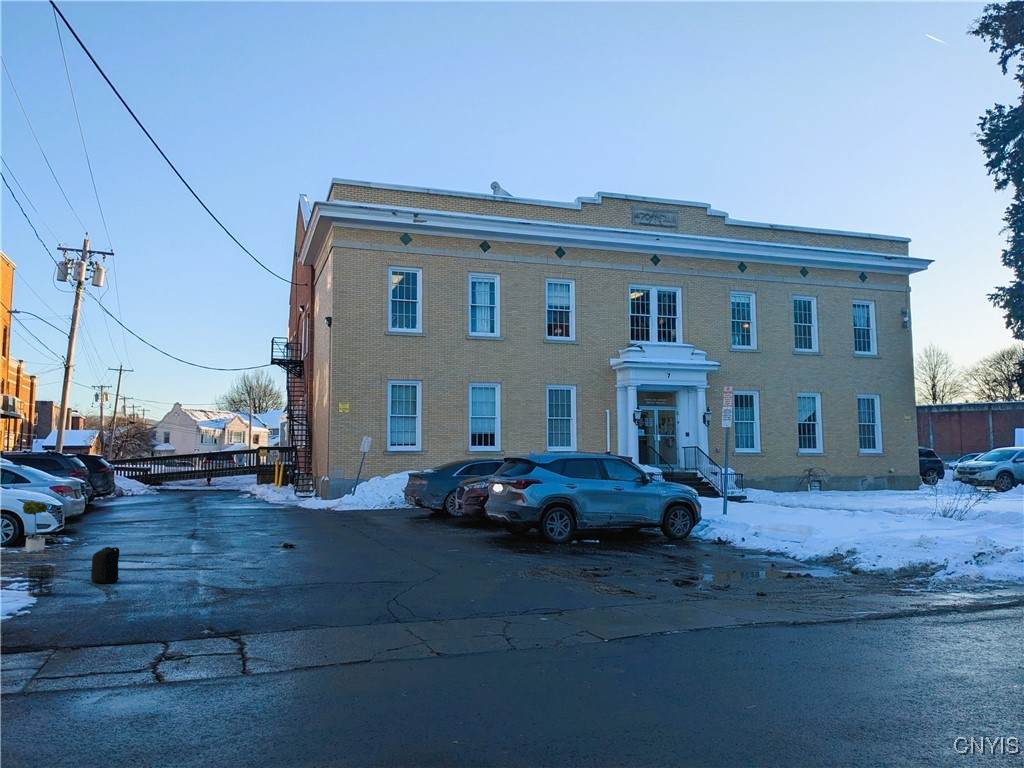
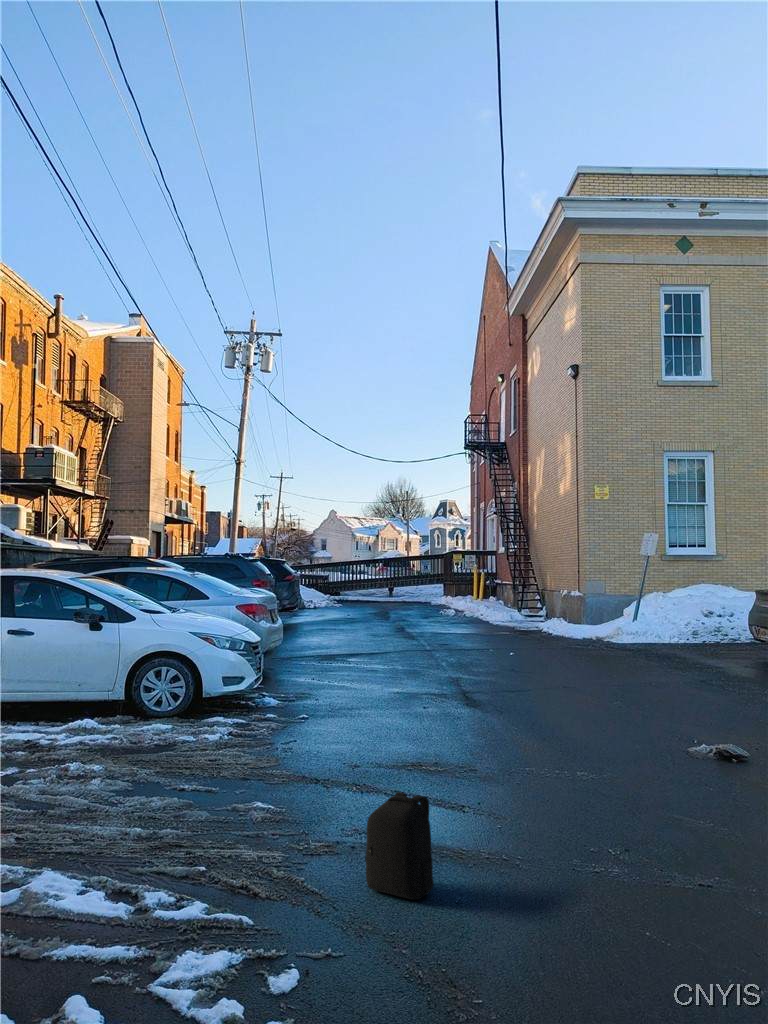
potted tree: present [23,501,47,551] -> none [200,637,238,725]
waste bin: present [27,565,55,596] -> none [215,868,292,980]

